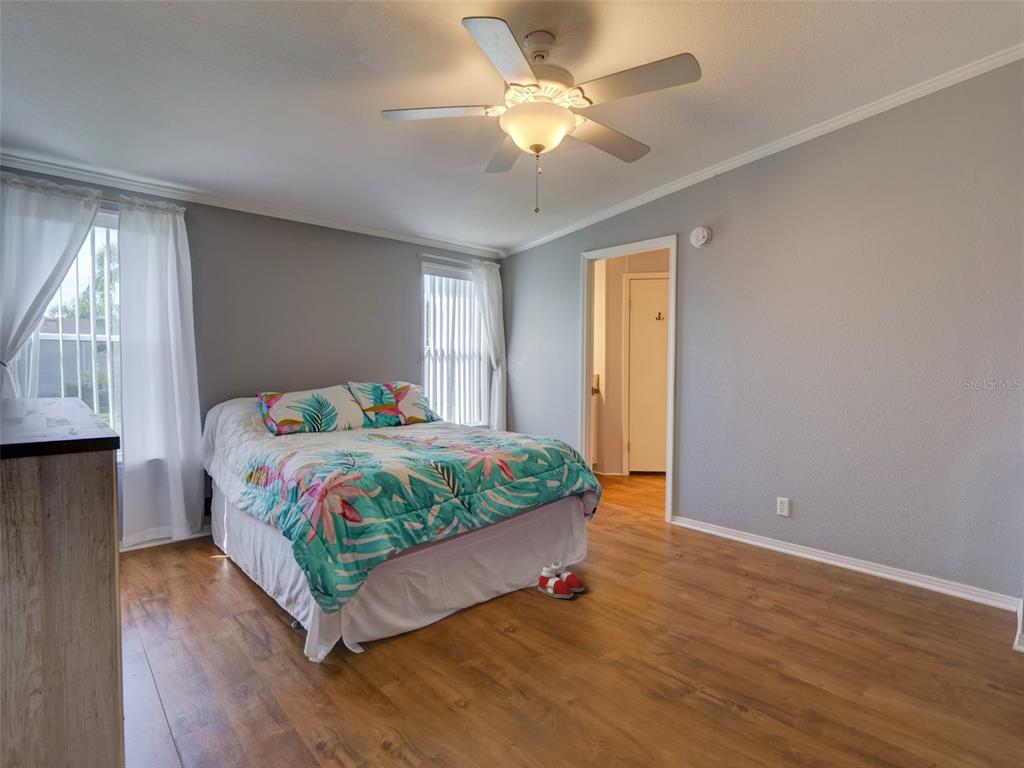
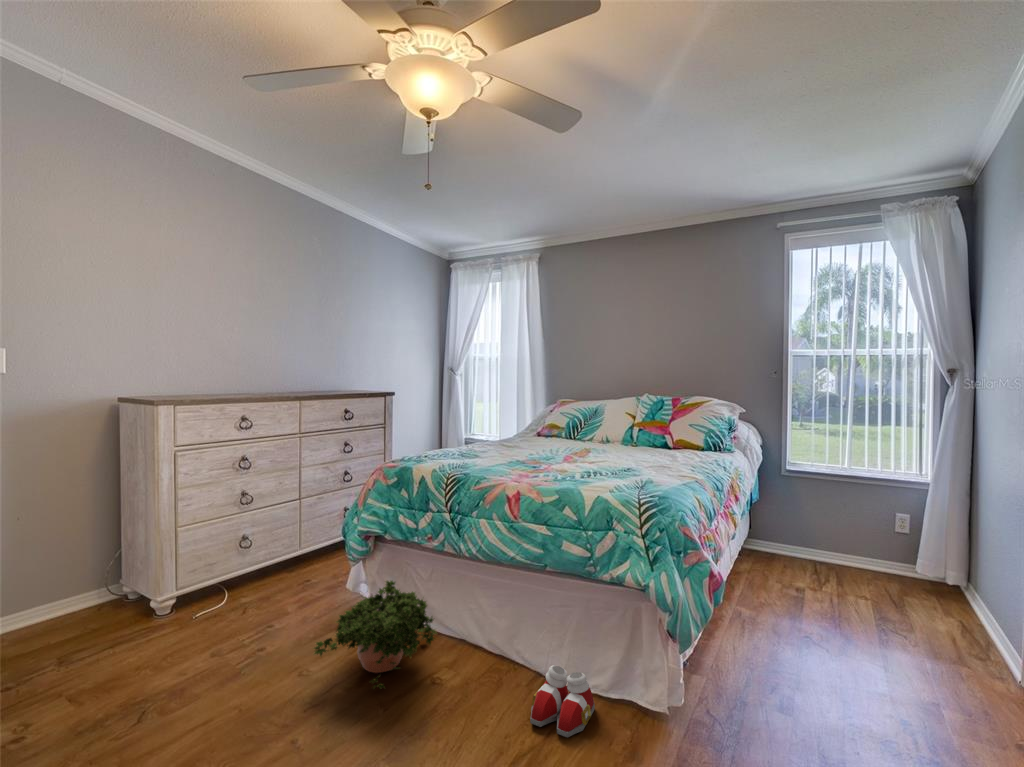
potted plant: none [412,567,514,670] -> present [314,581,436,688]

